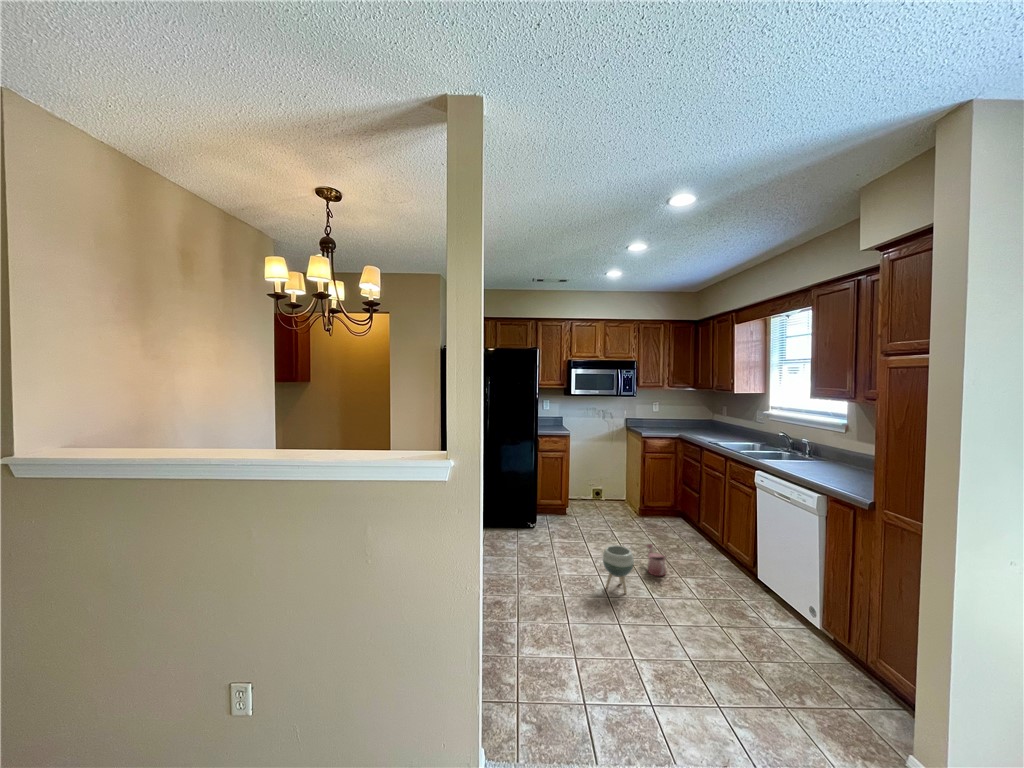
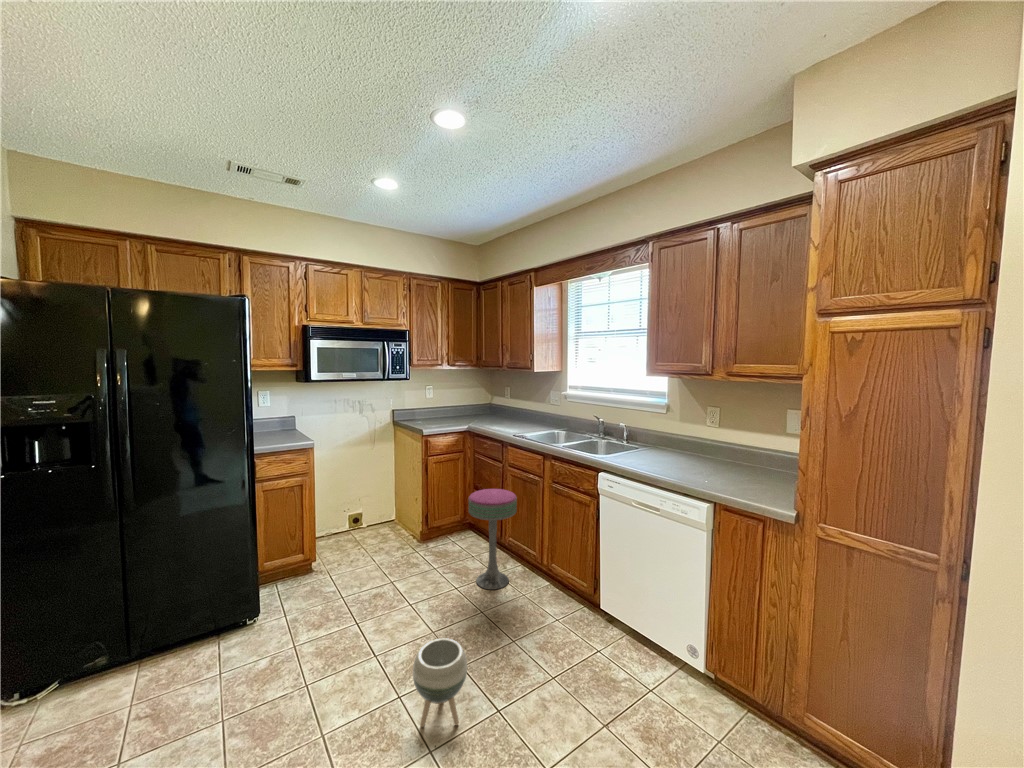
bar stool: none [664,479,703,551] -> present [469,489,517,590]
watering can: present [647,544,666,576] -> none [461,602,498,656]

